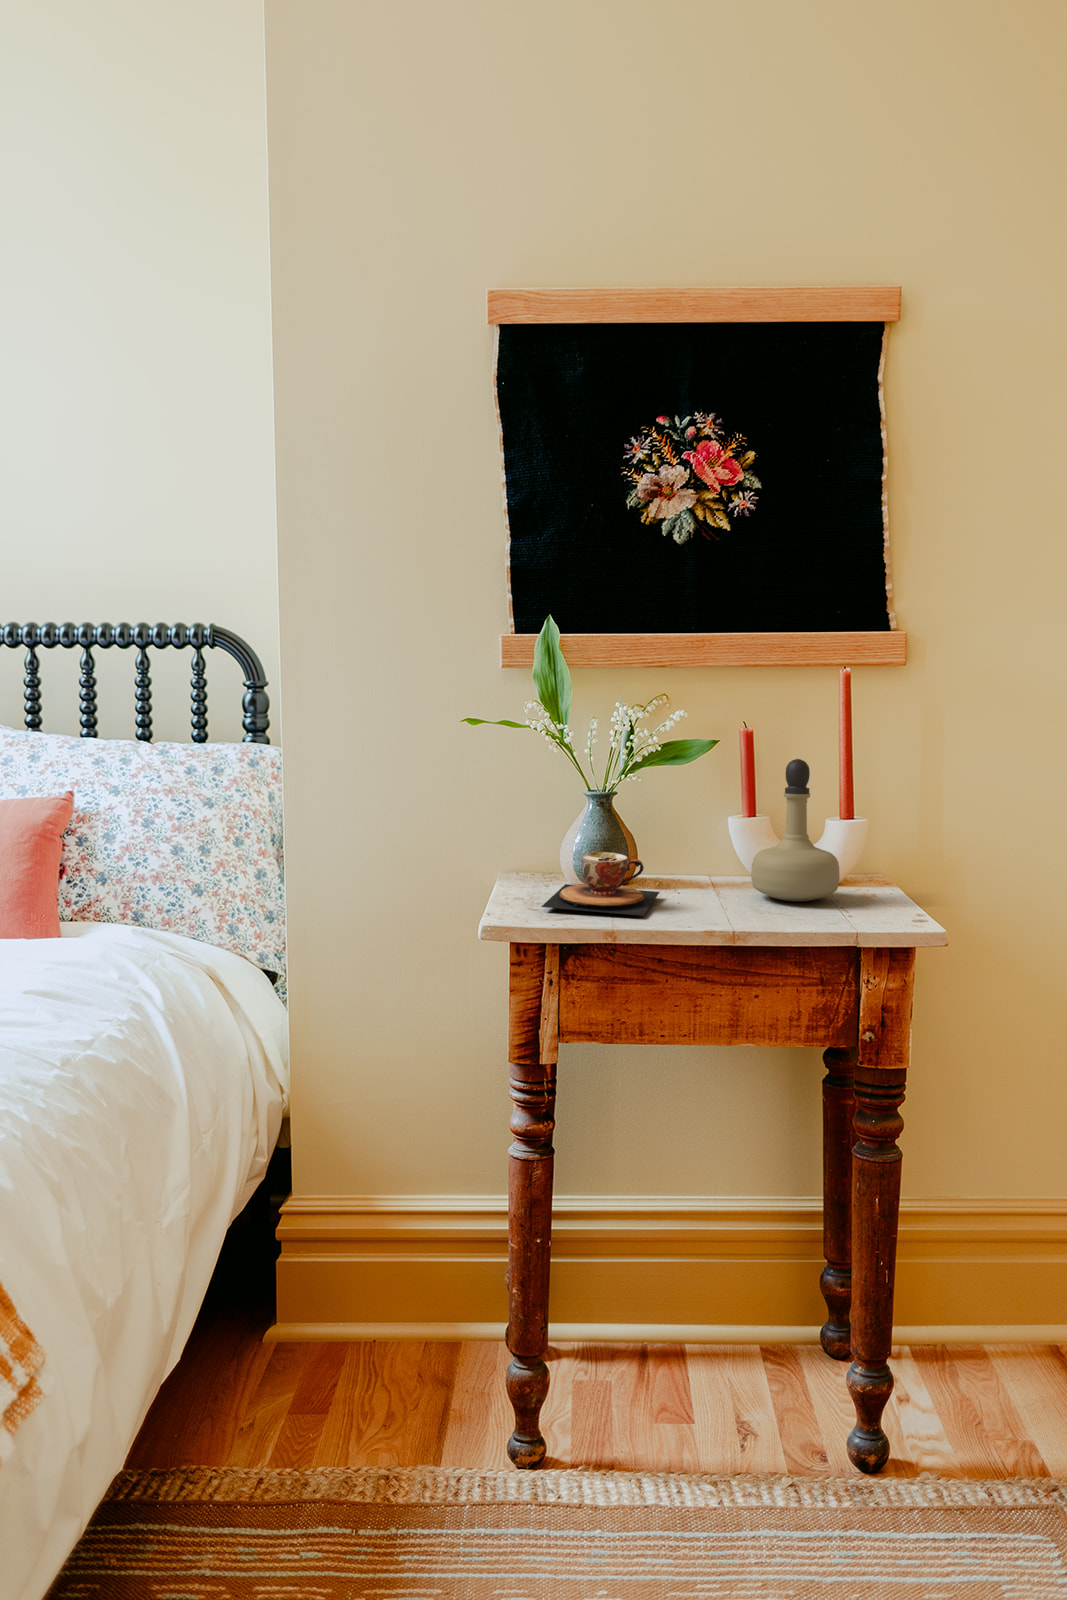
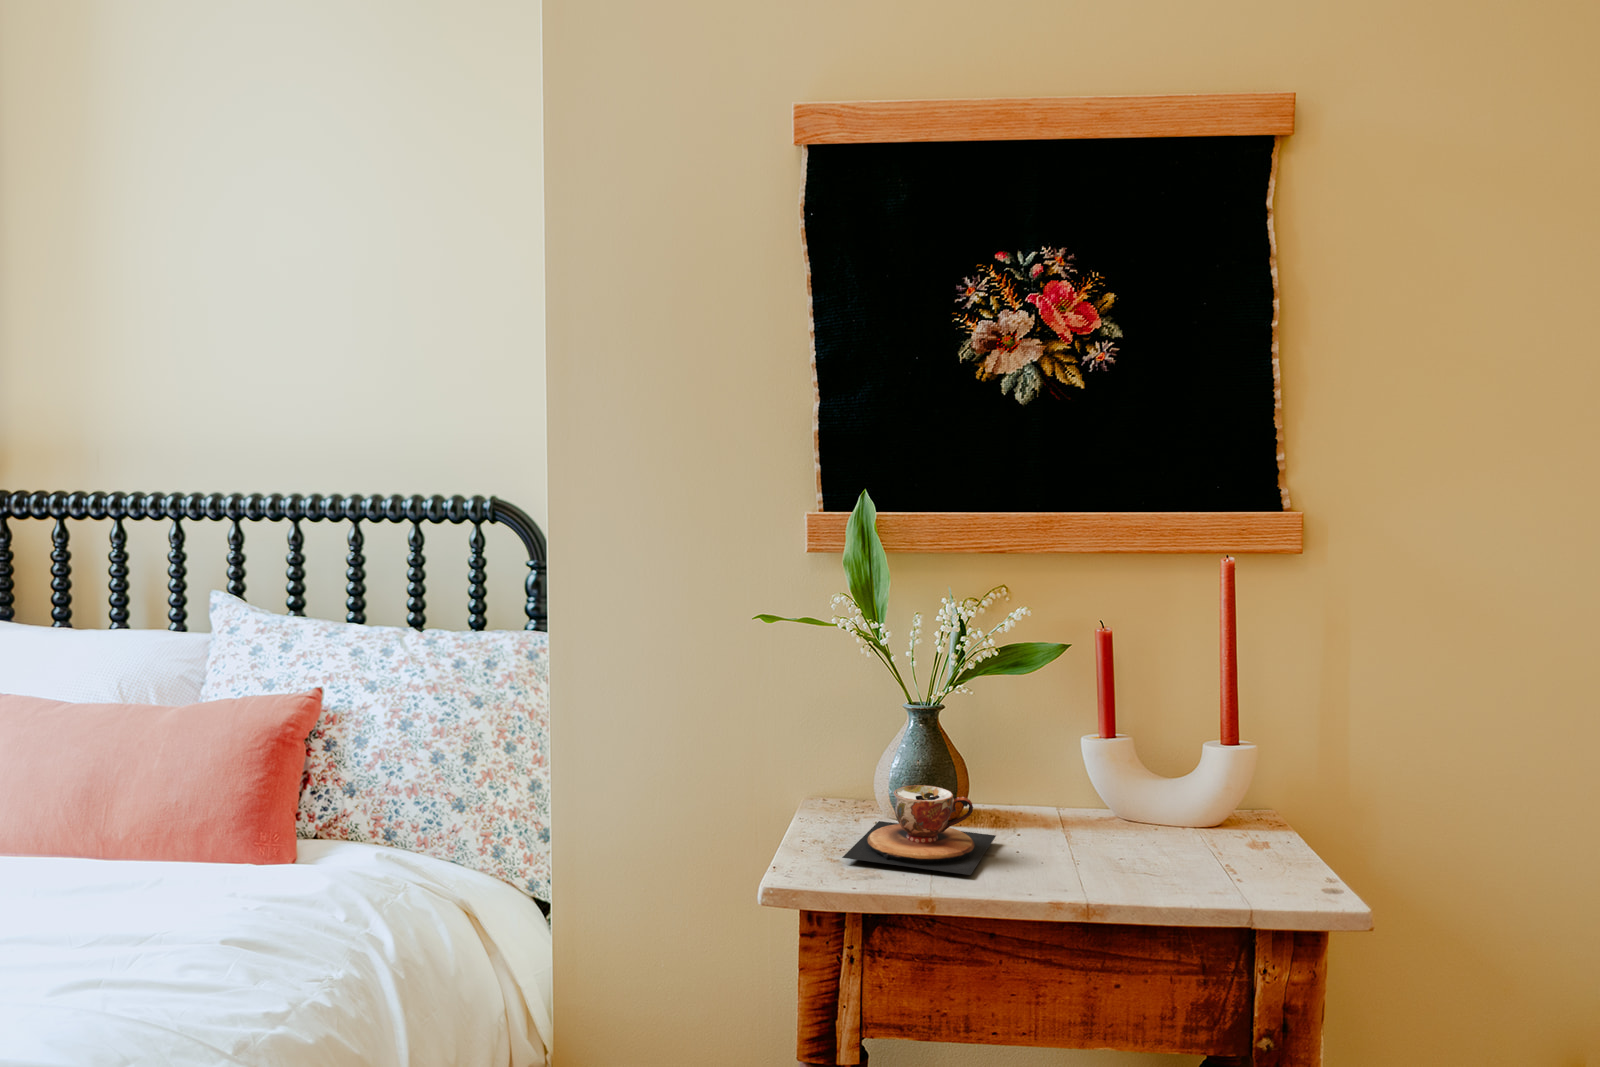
perfume bottle: present [751,759,840,901] -> none [1113,670,1227,854]

